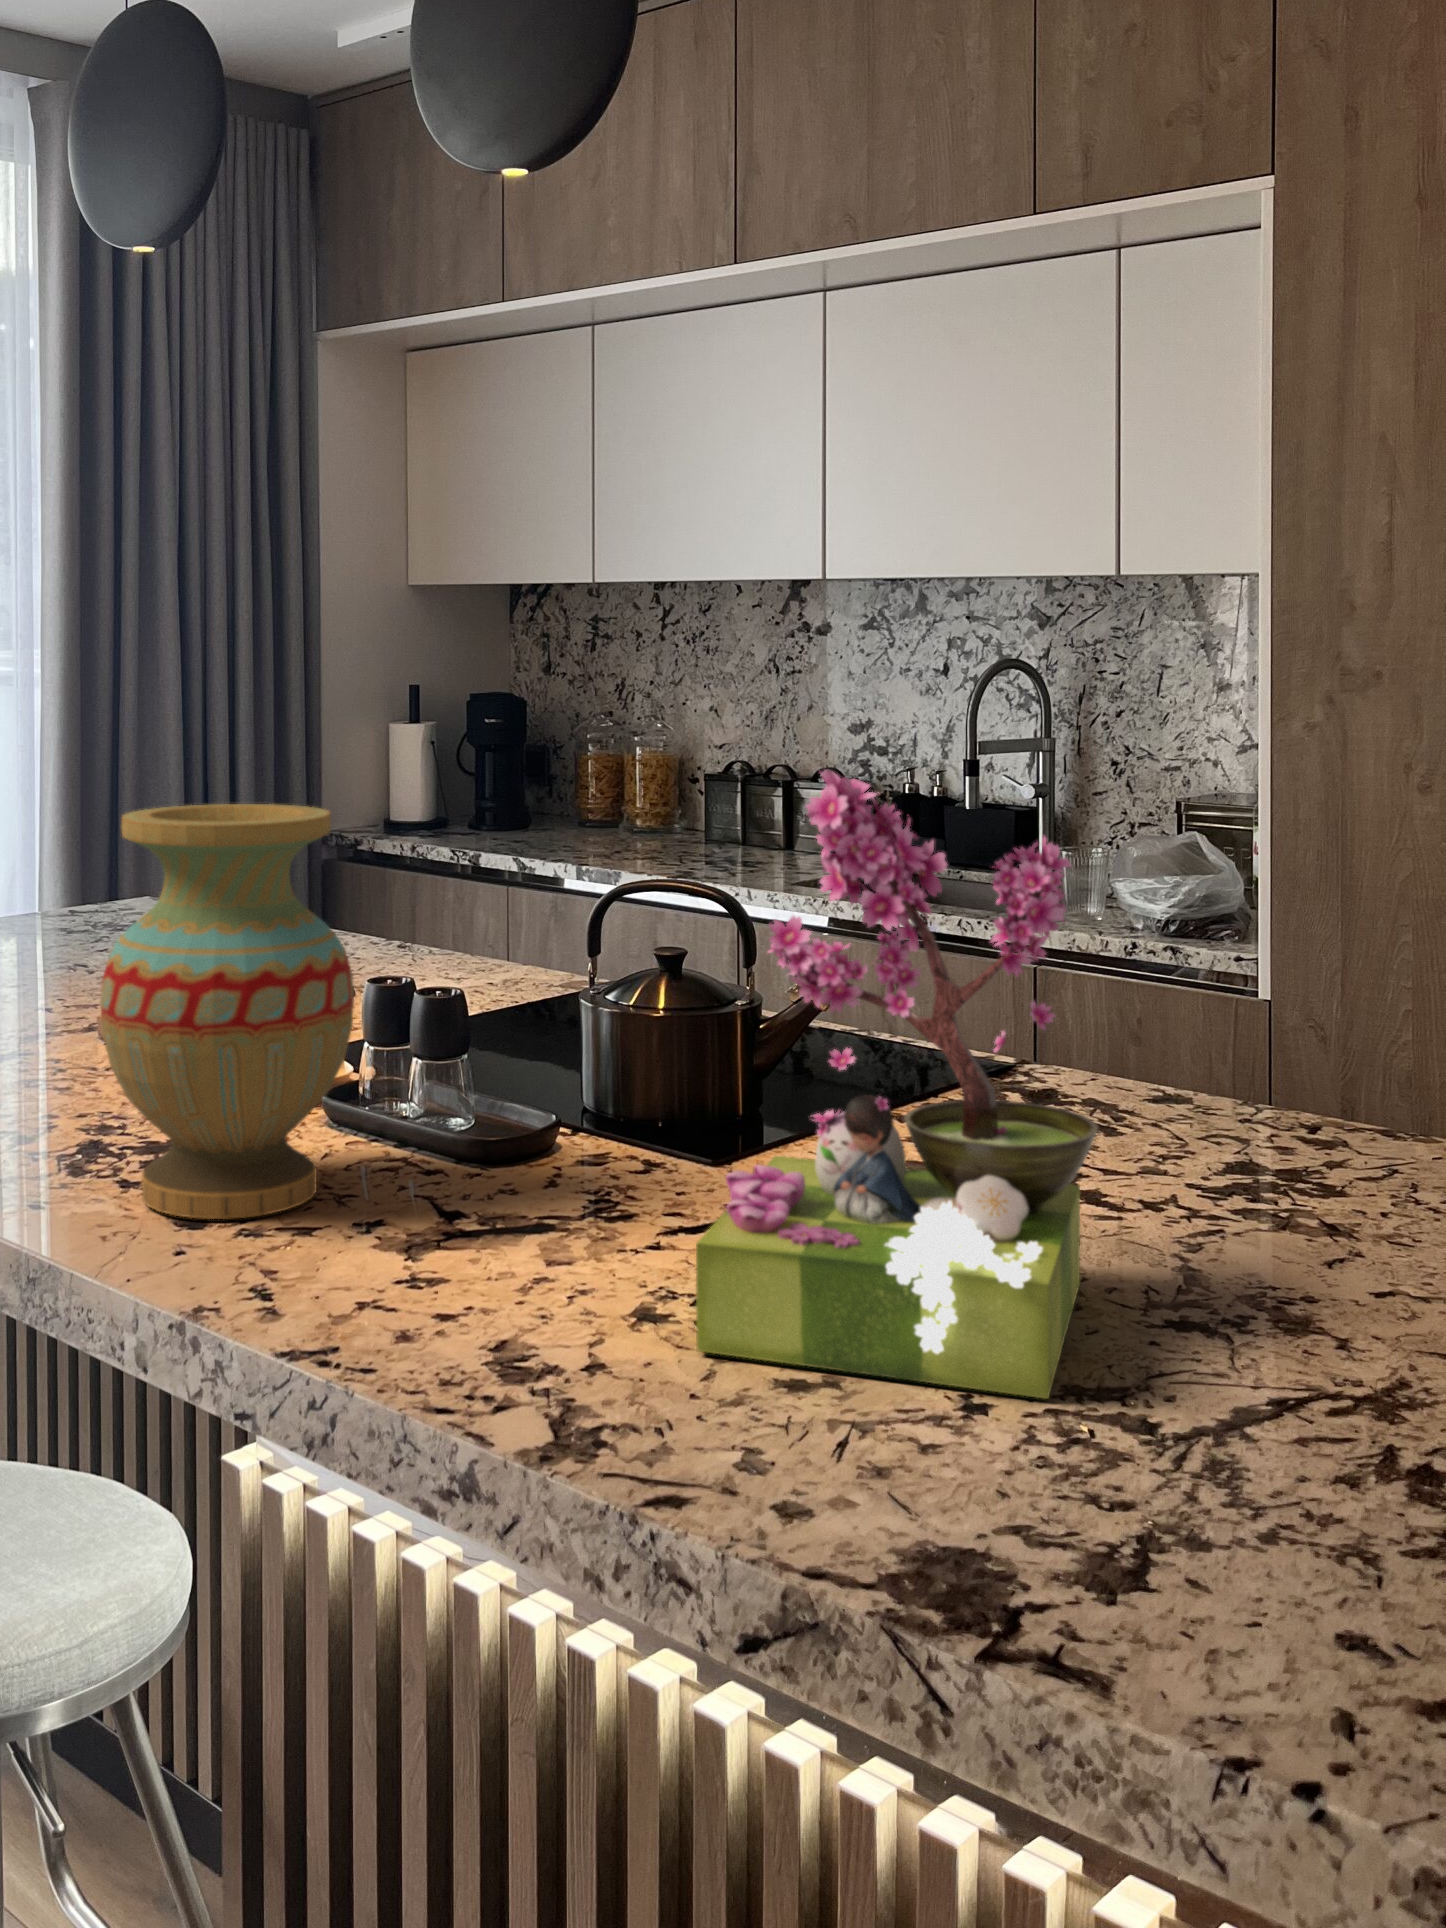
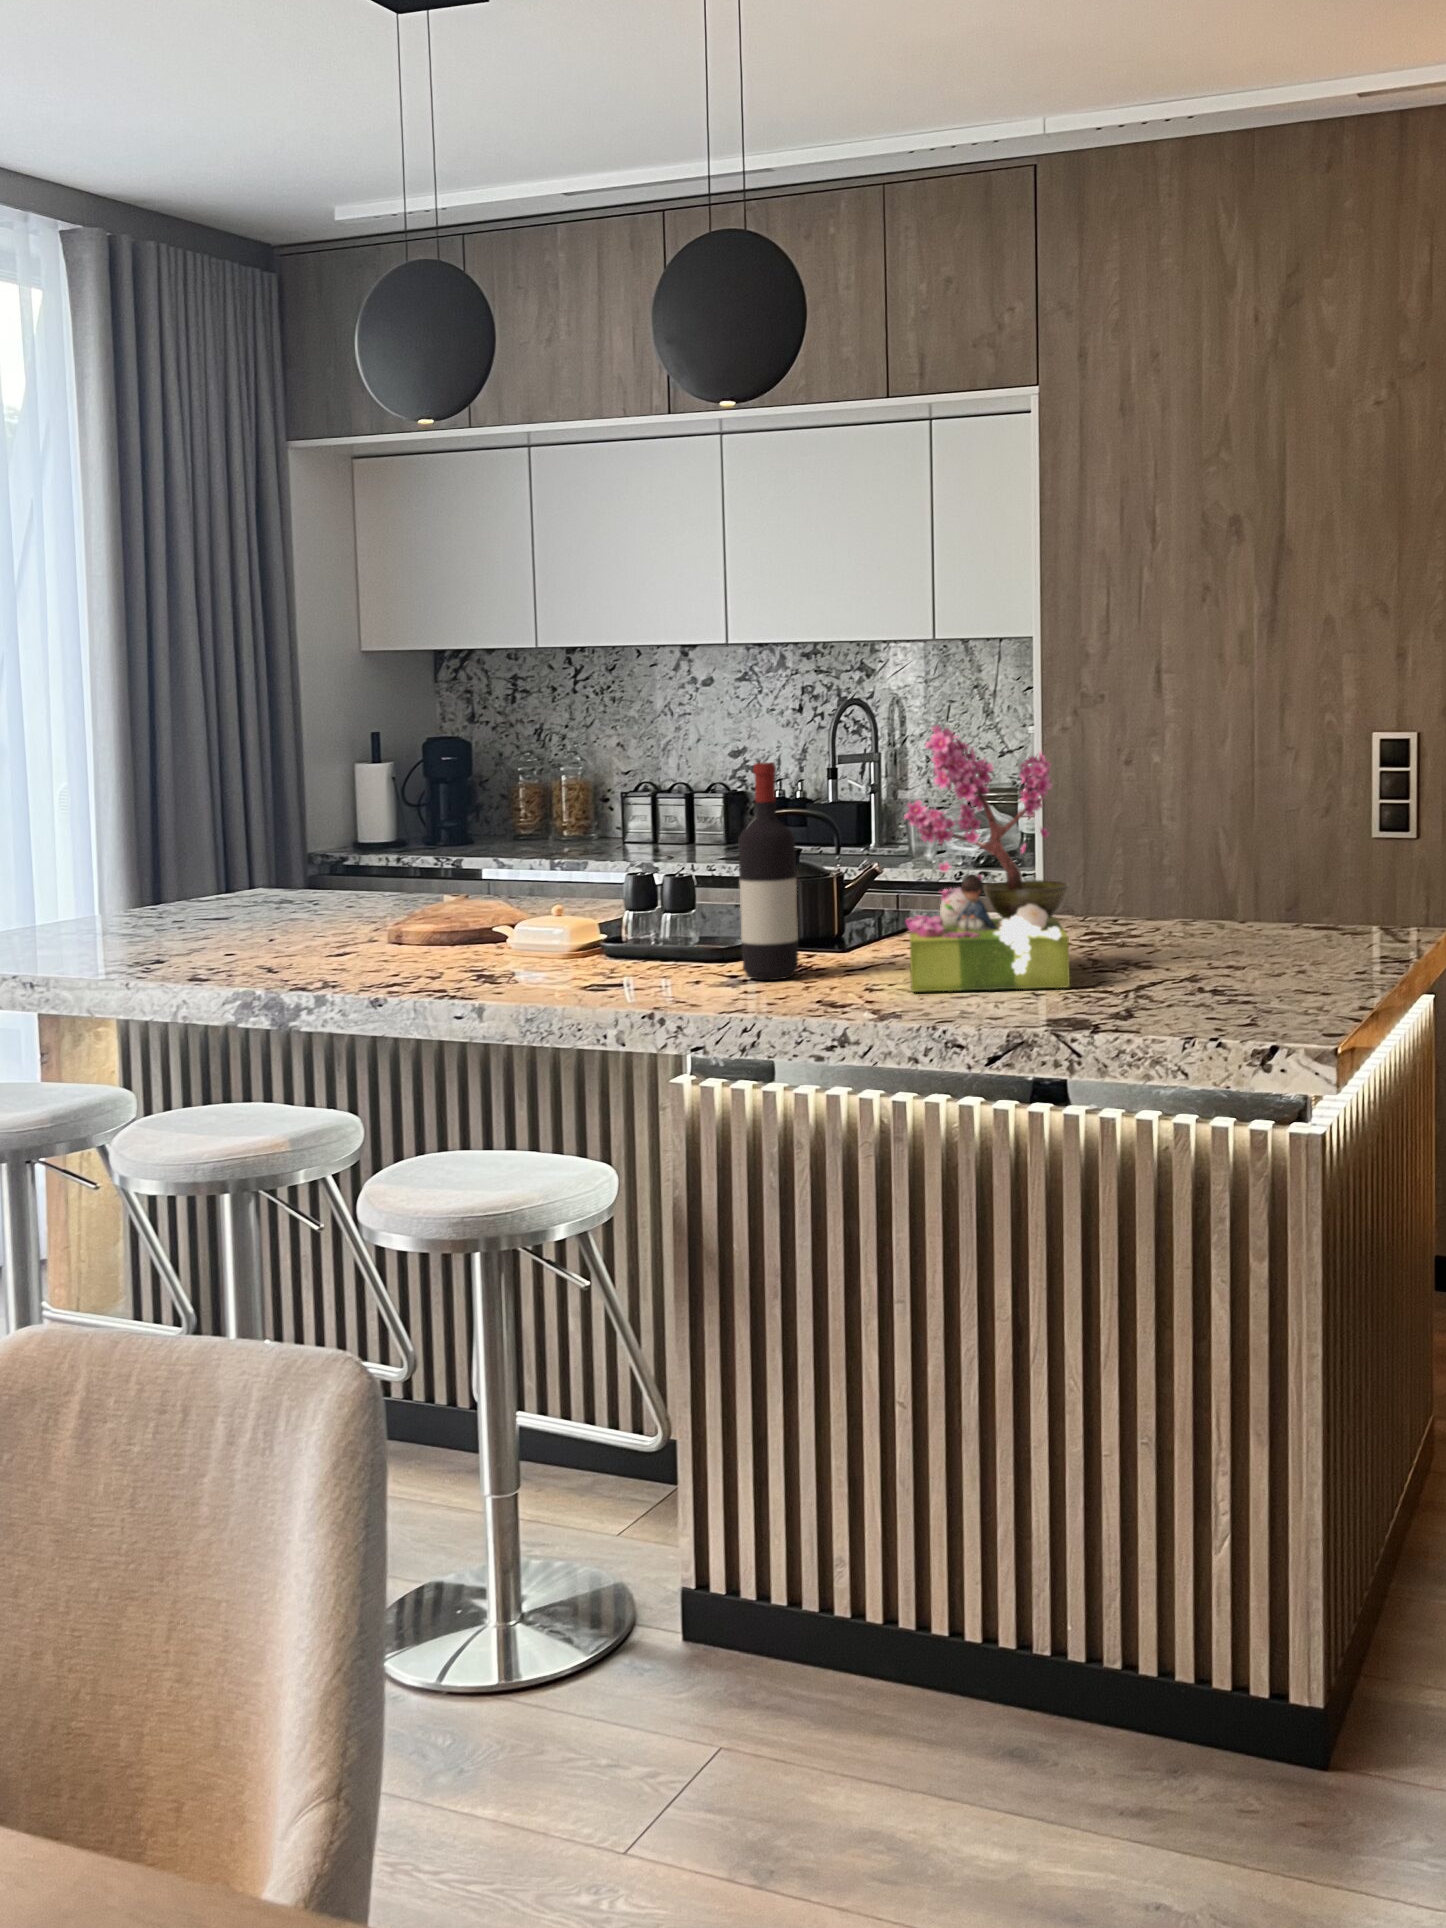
vase: present [100,804,354,1219] -> none [530,764,672,985]
wine bottle: none [439,826,548,1252] -> present [738,763,798,980]

